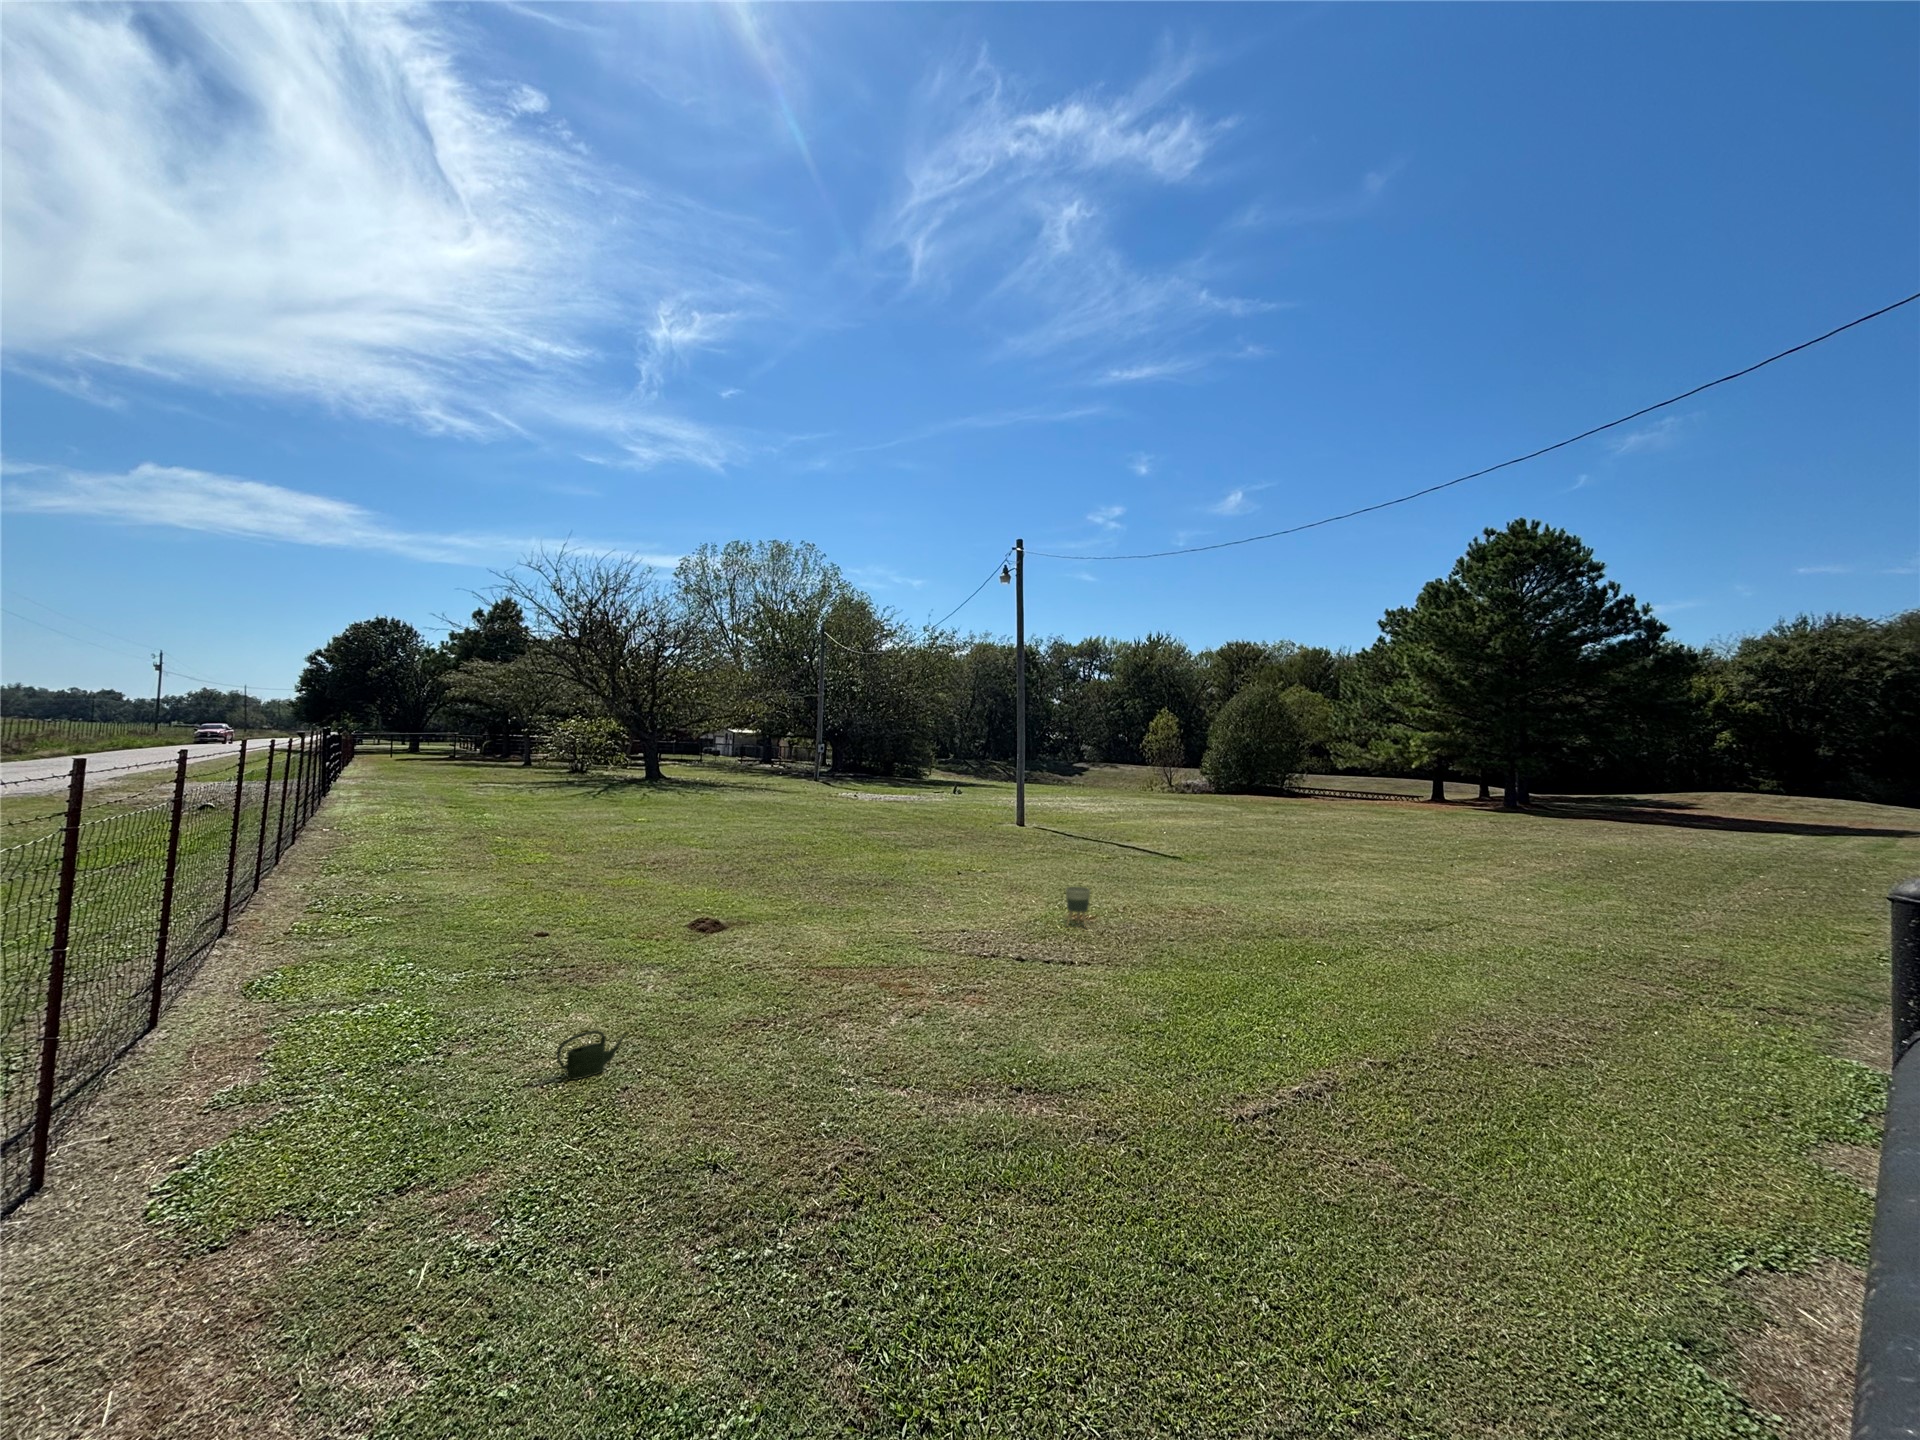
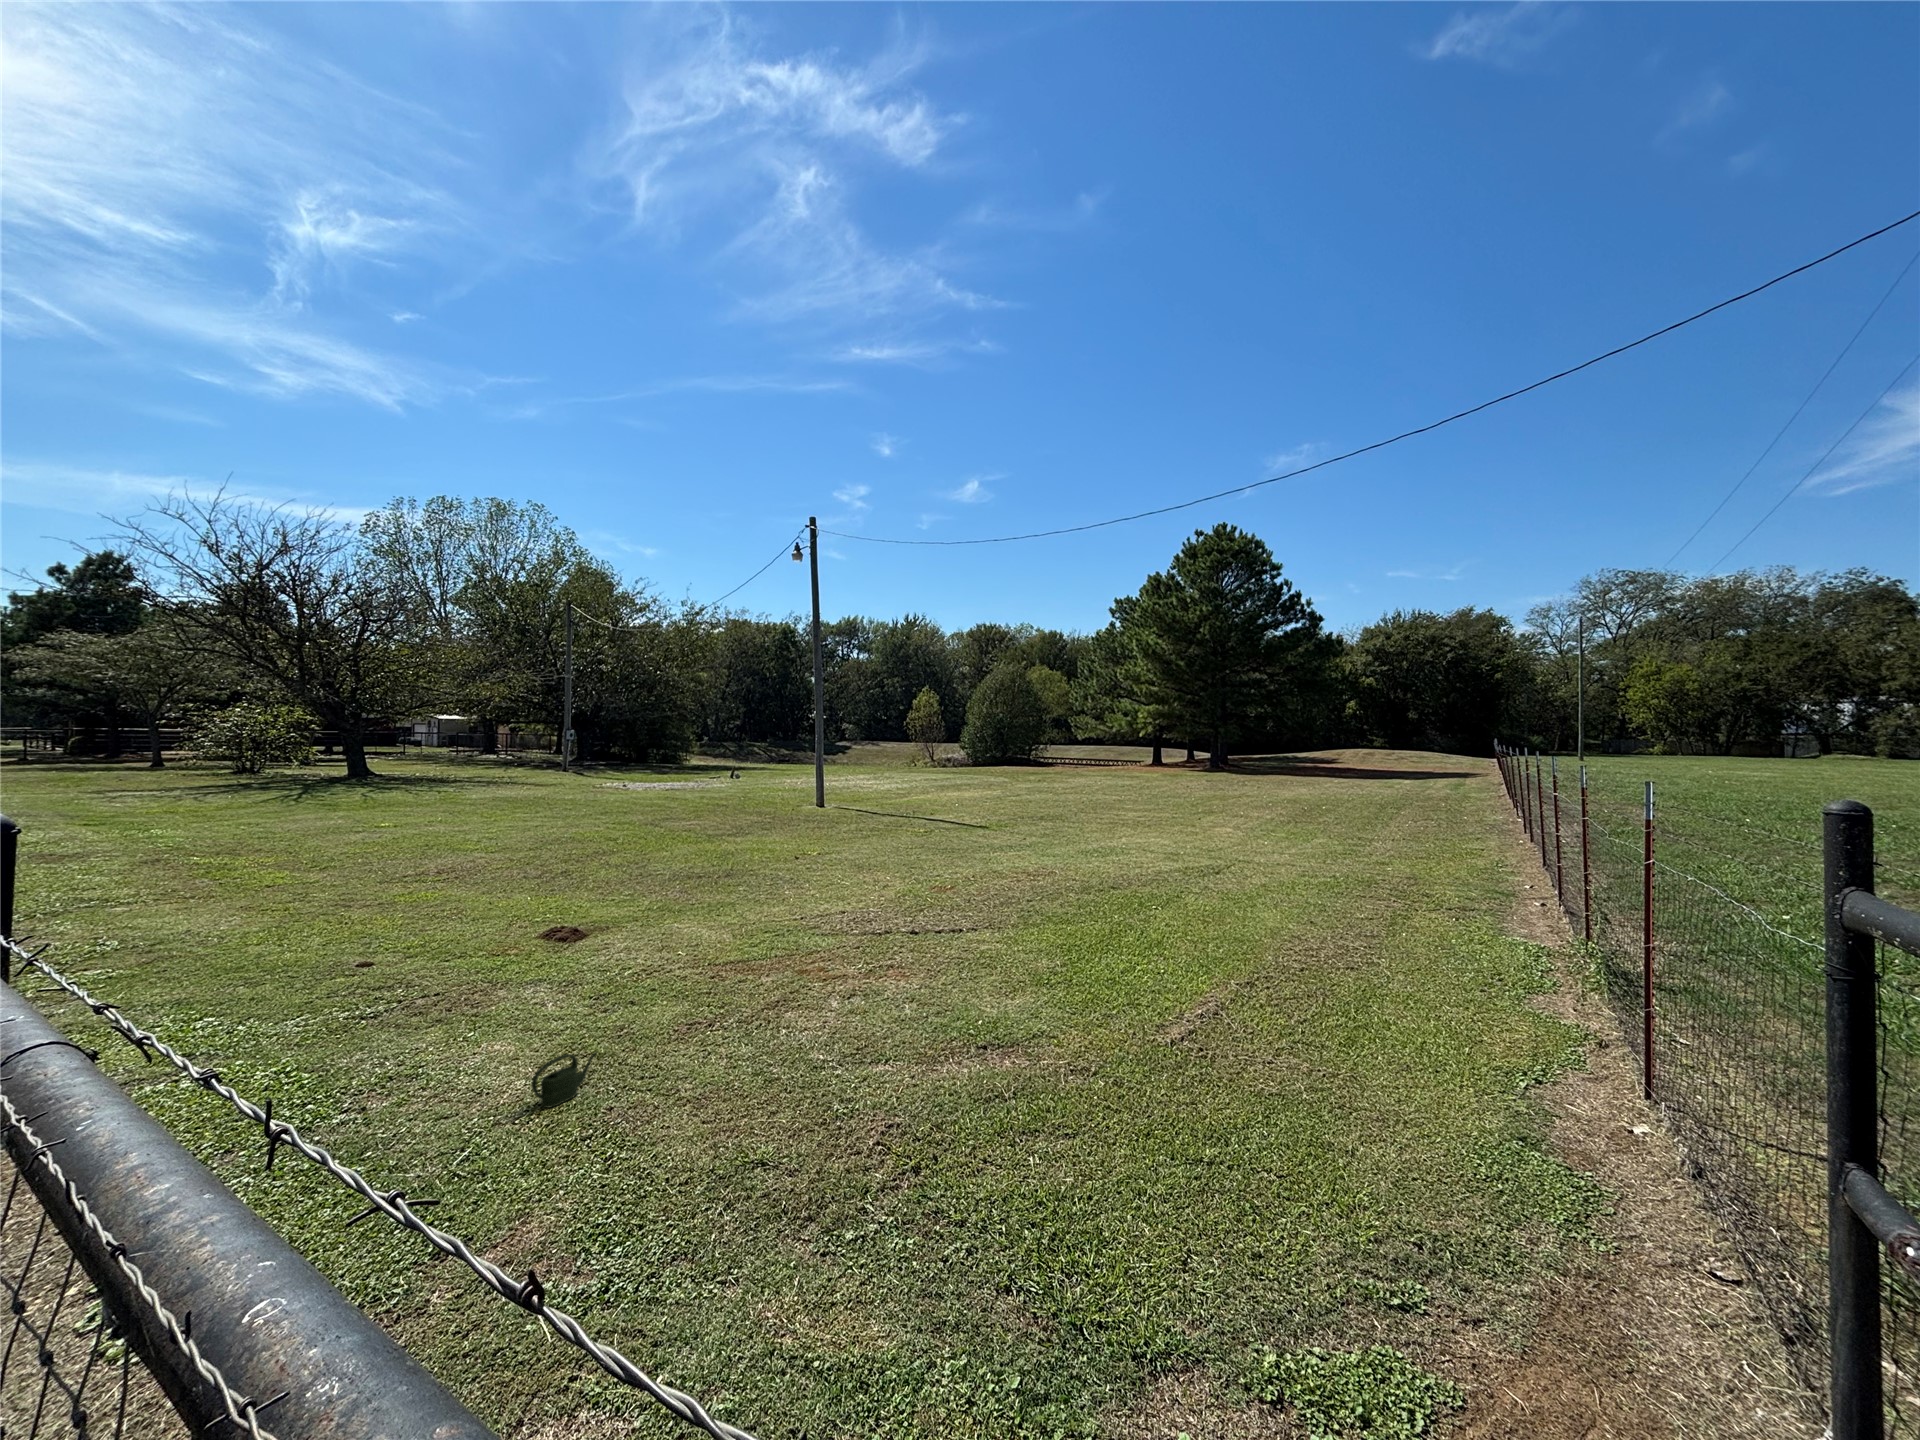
planter: present [1066,887,1090,928] -> none [931,864,954,902]

